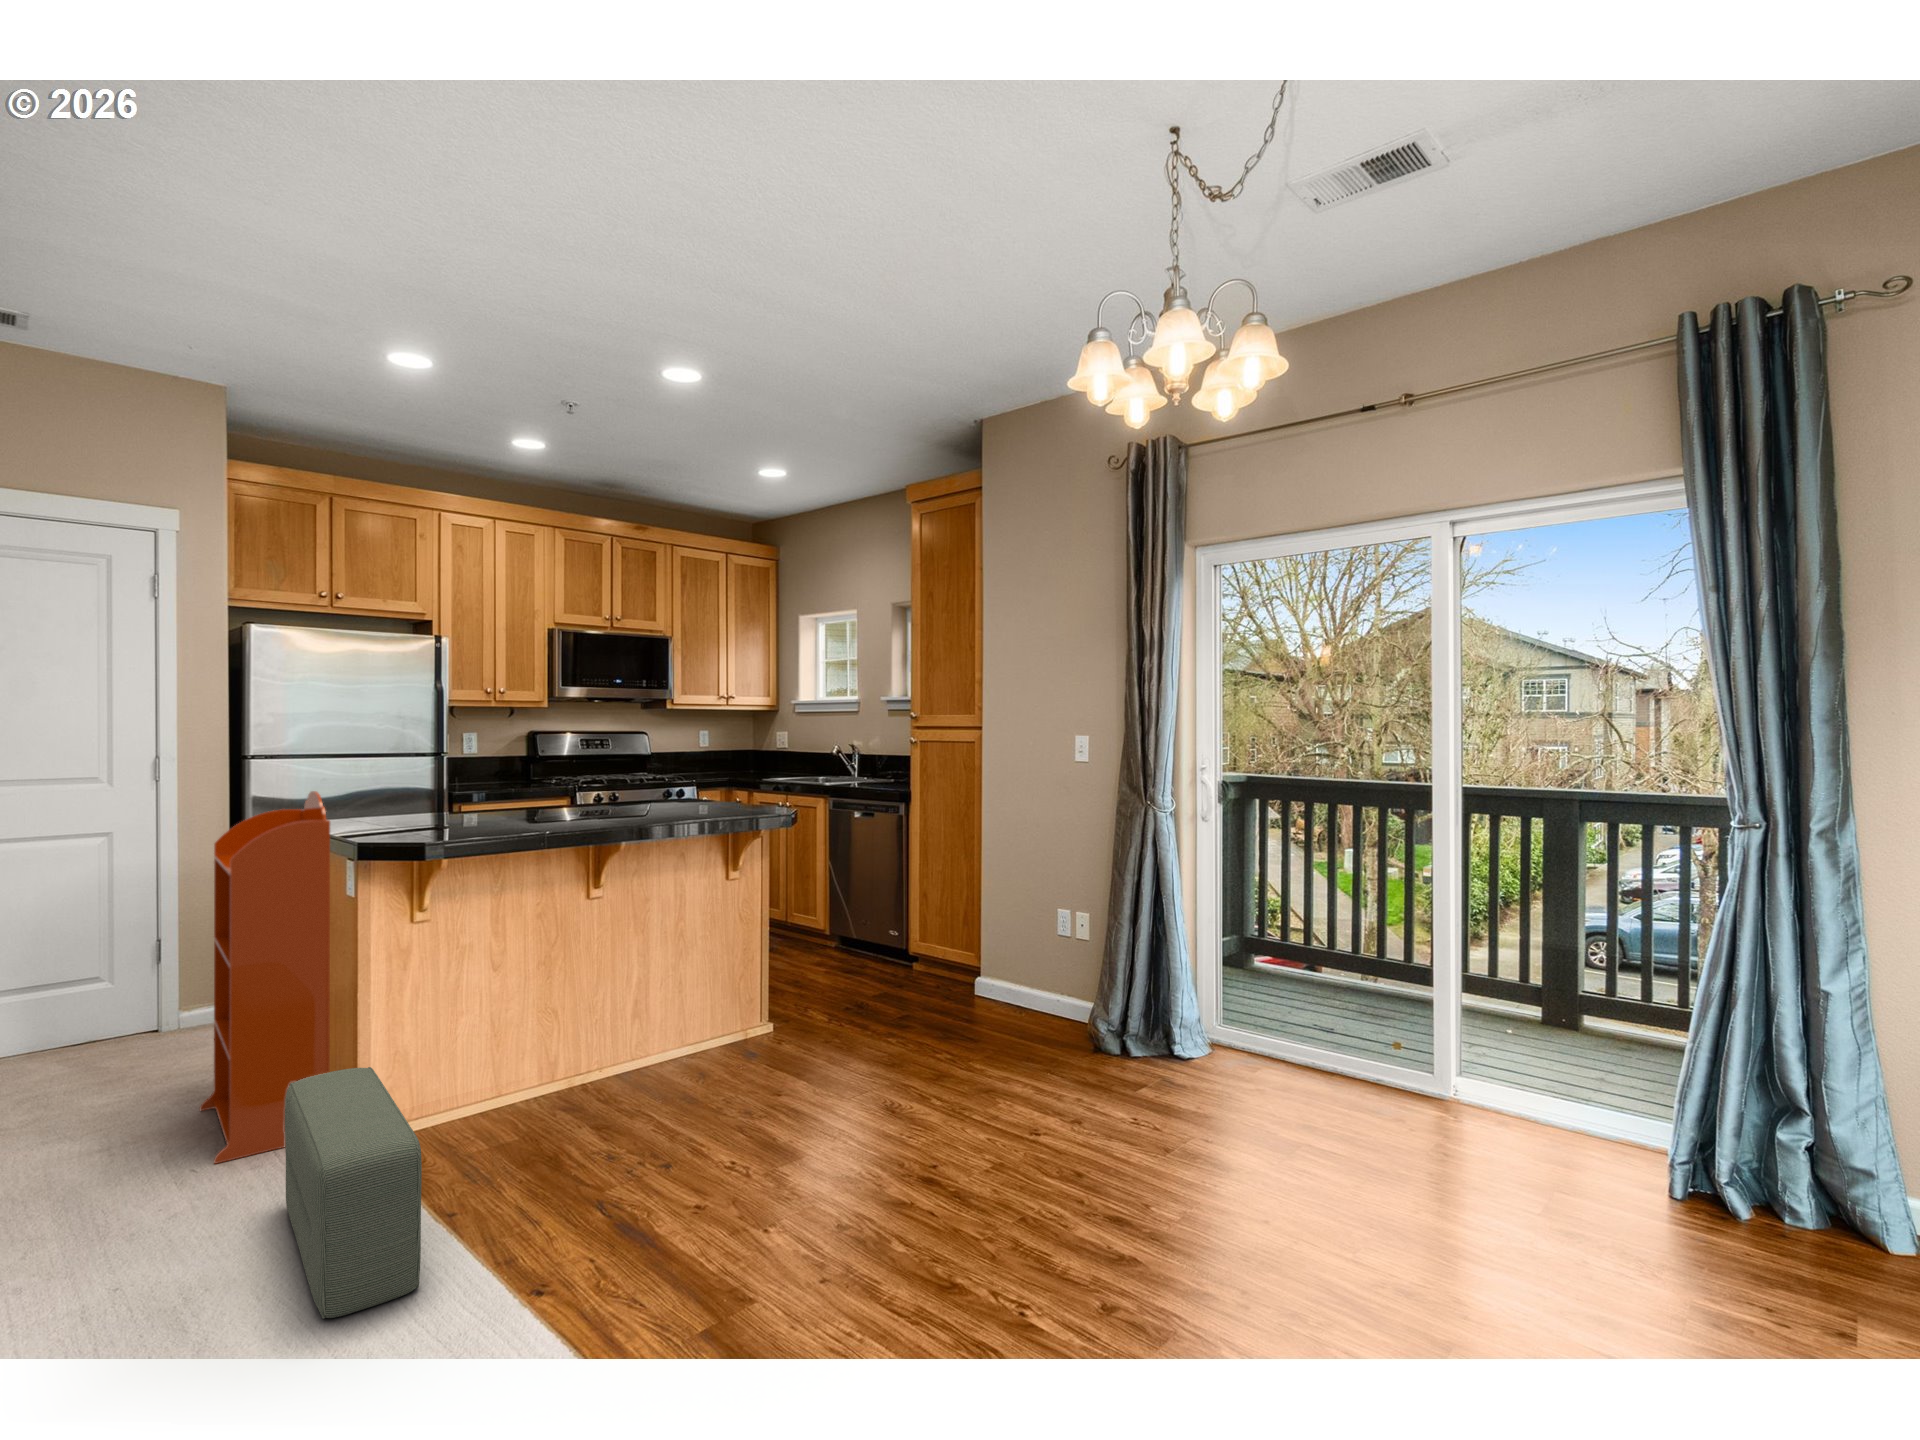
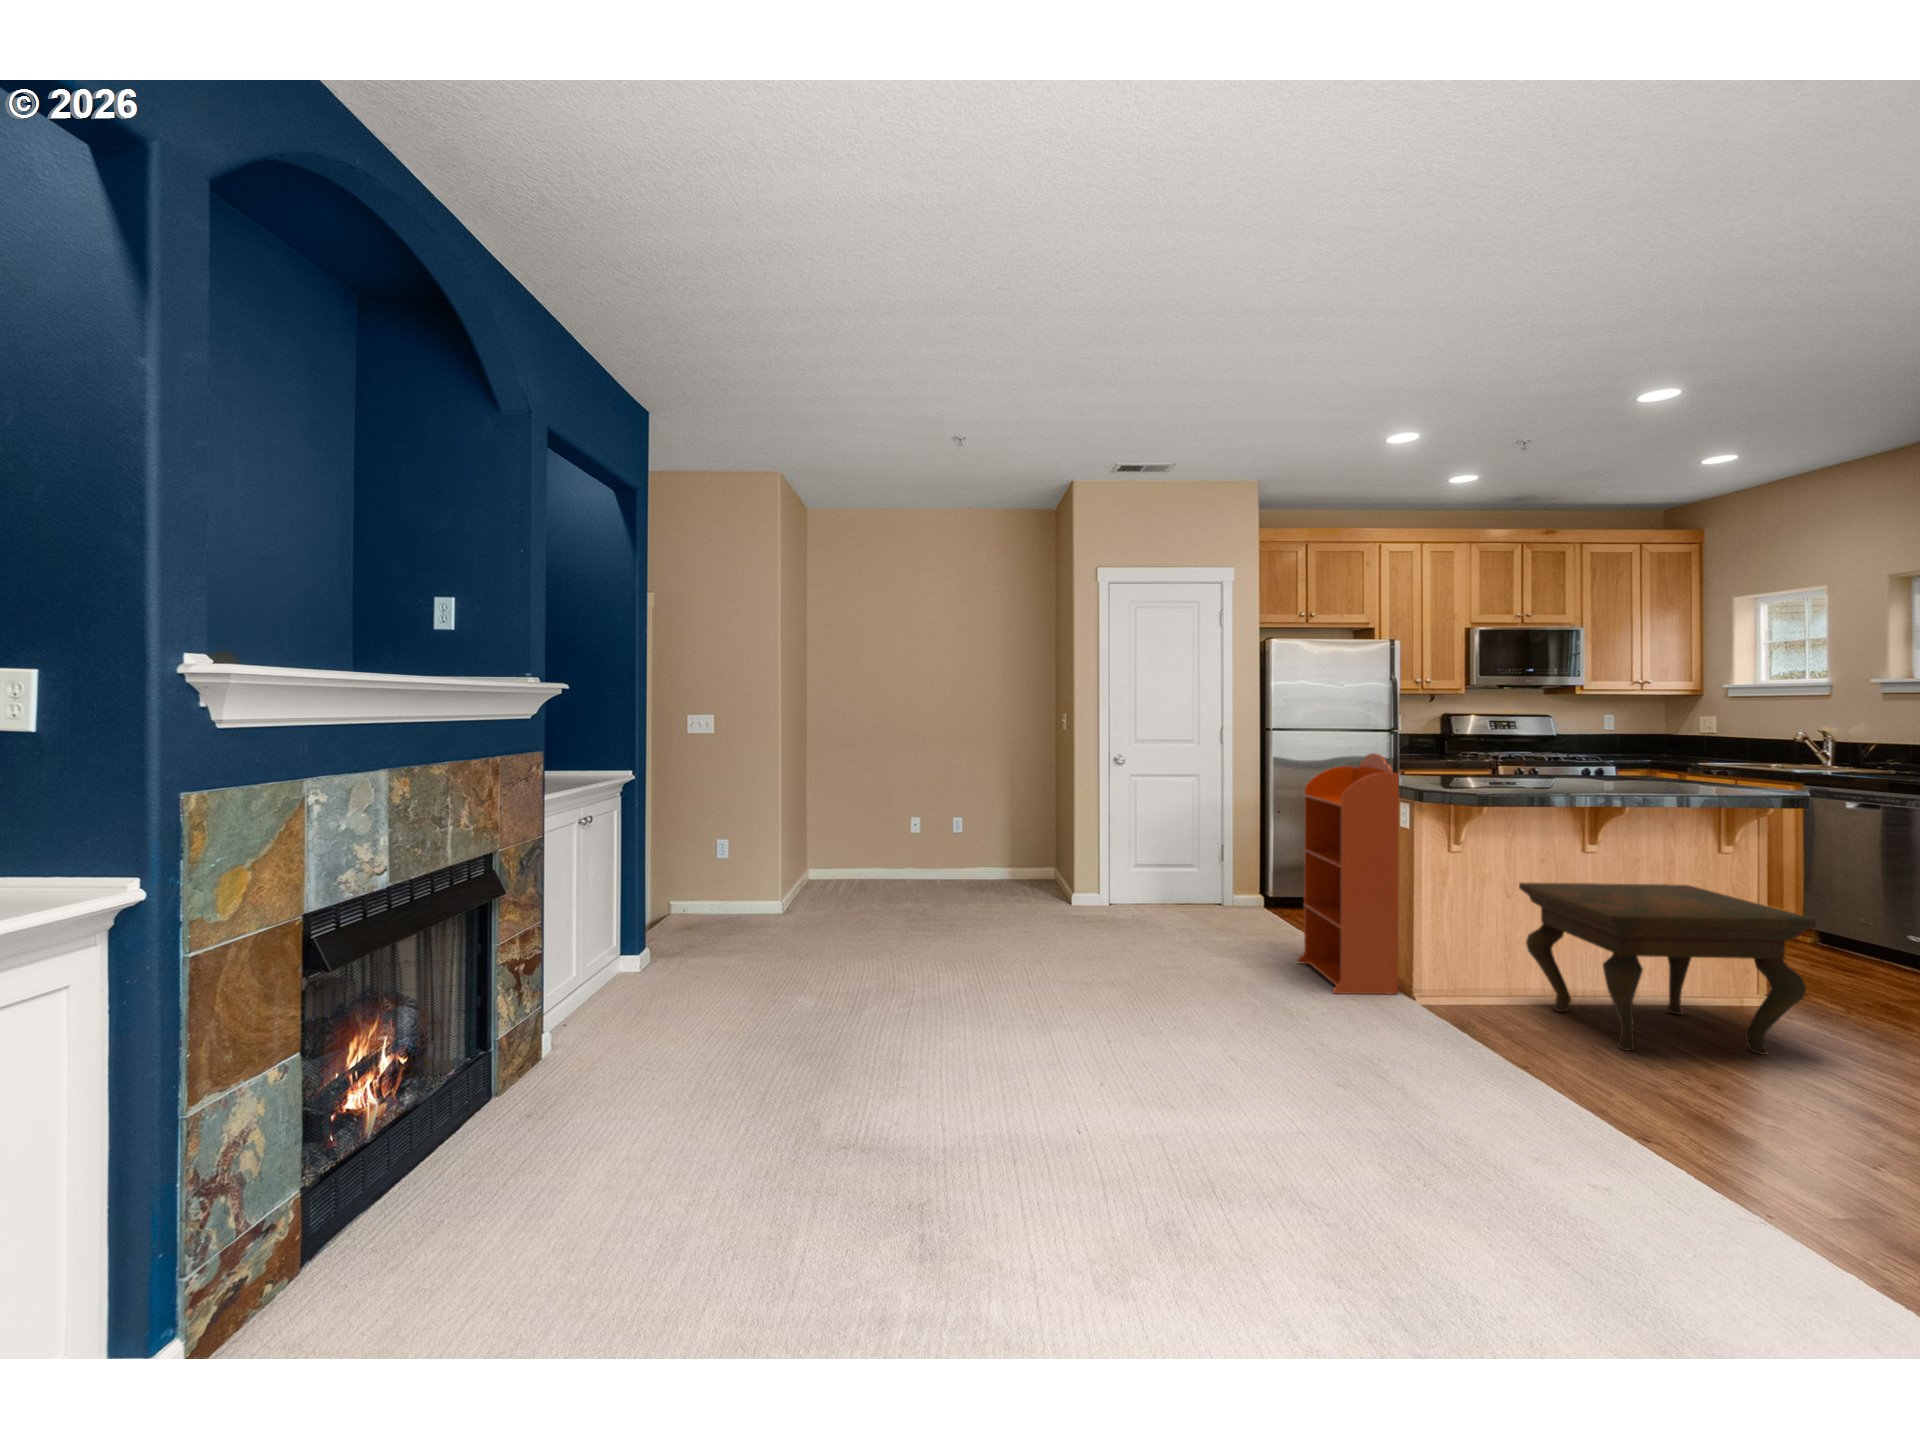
side table: none [500,925,781,1159] -> present [1519,883,1816,1055]
pouf: present [284,1067,422,1319] -> none [1403,942,1540,1092]

